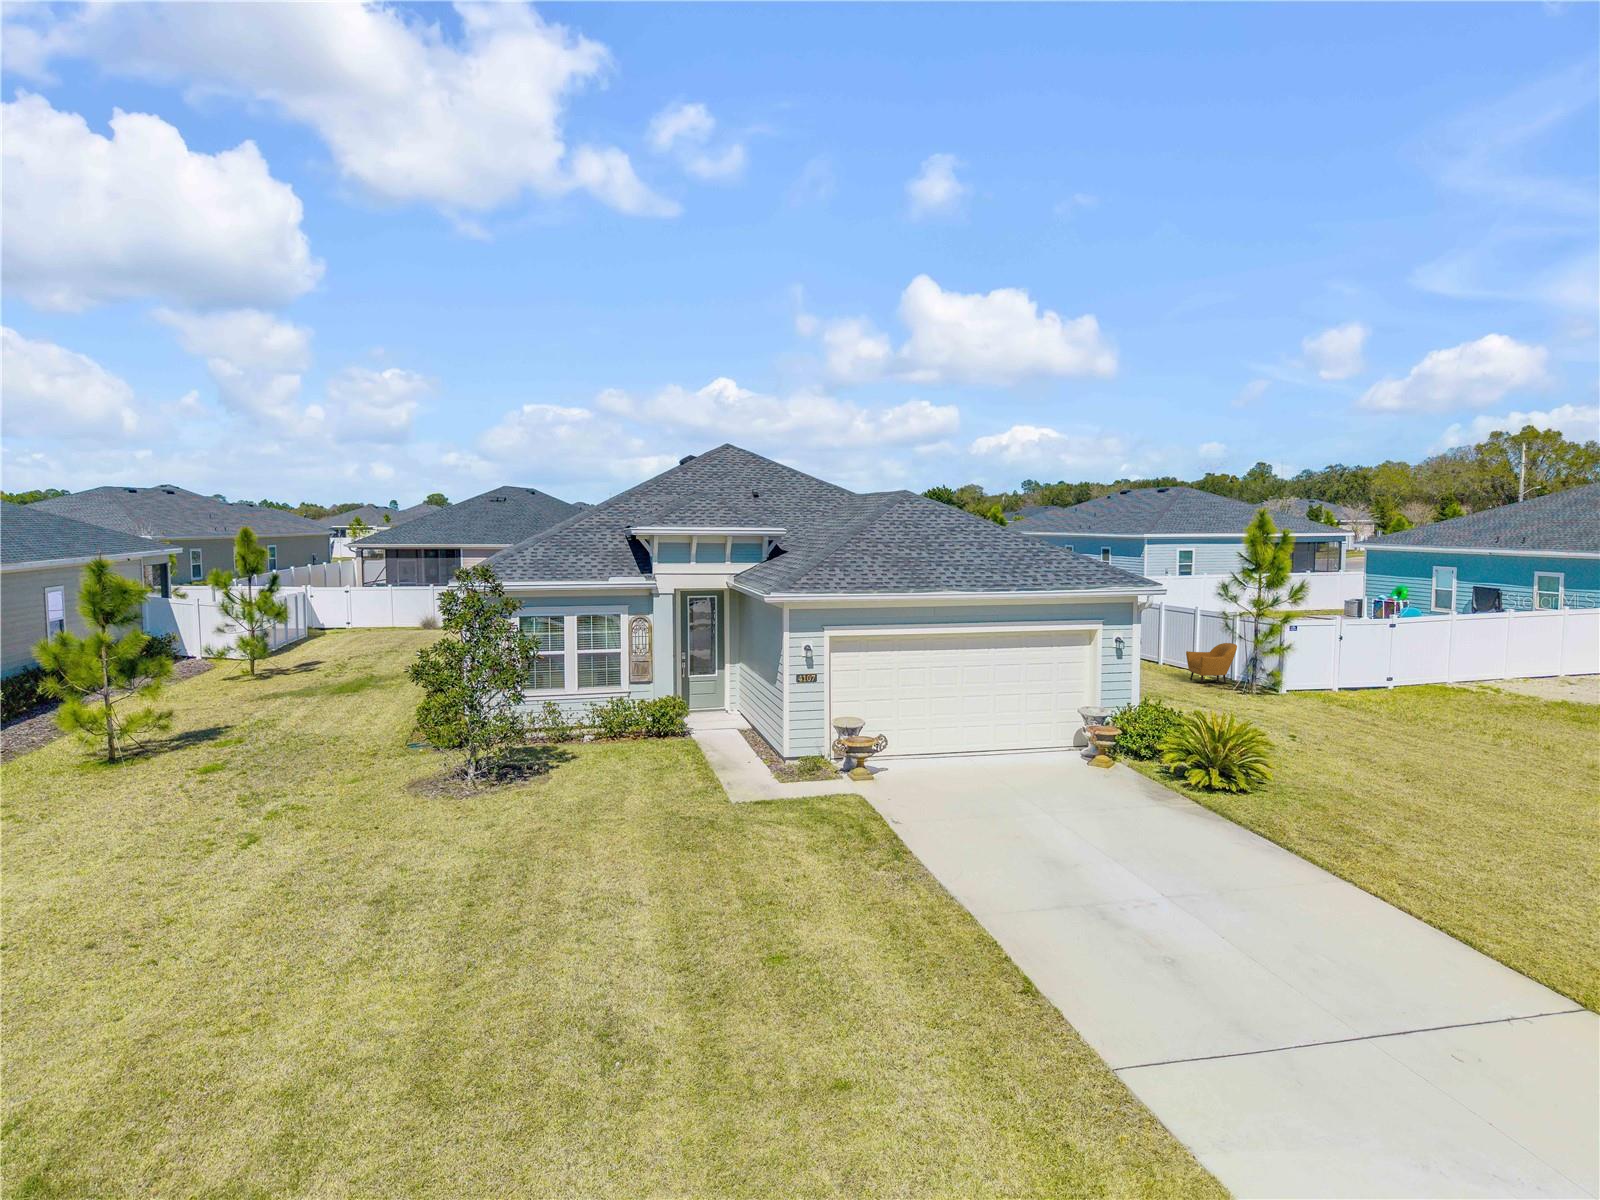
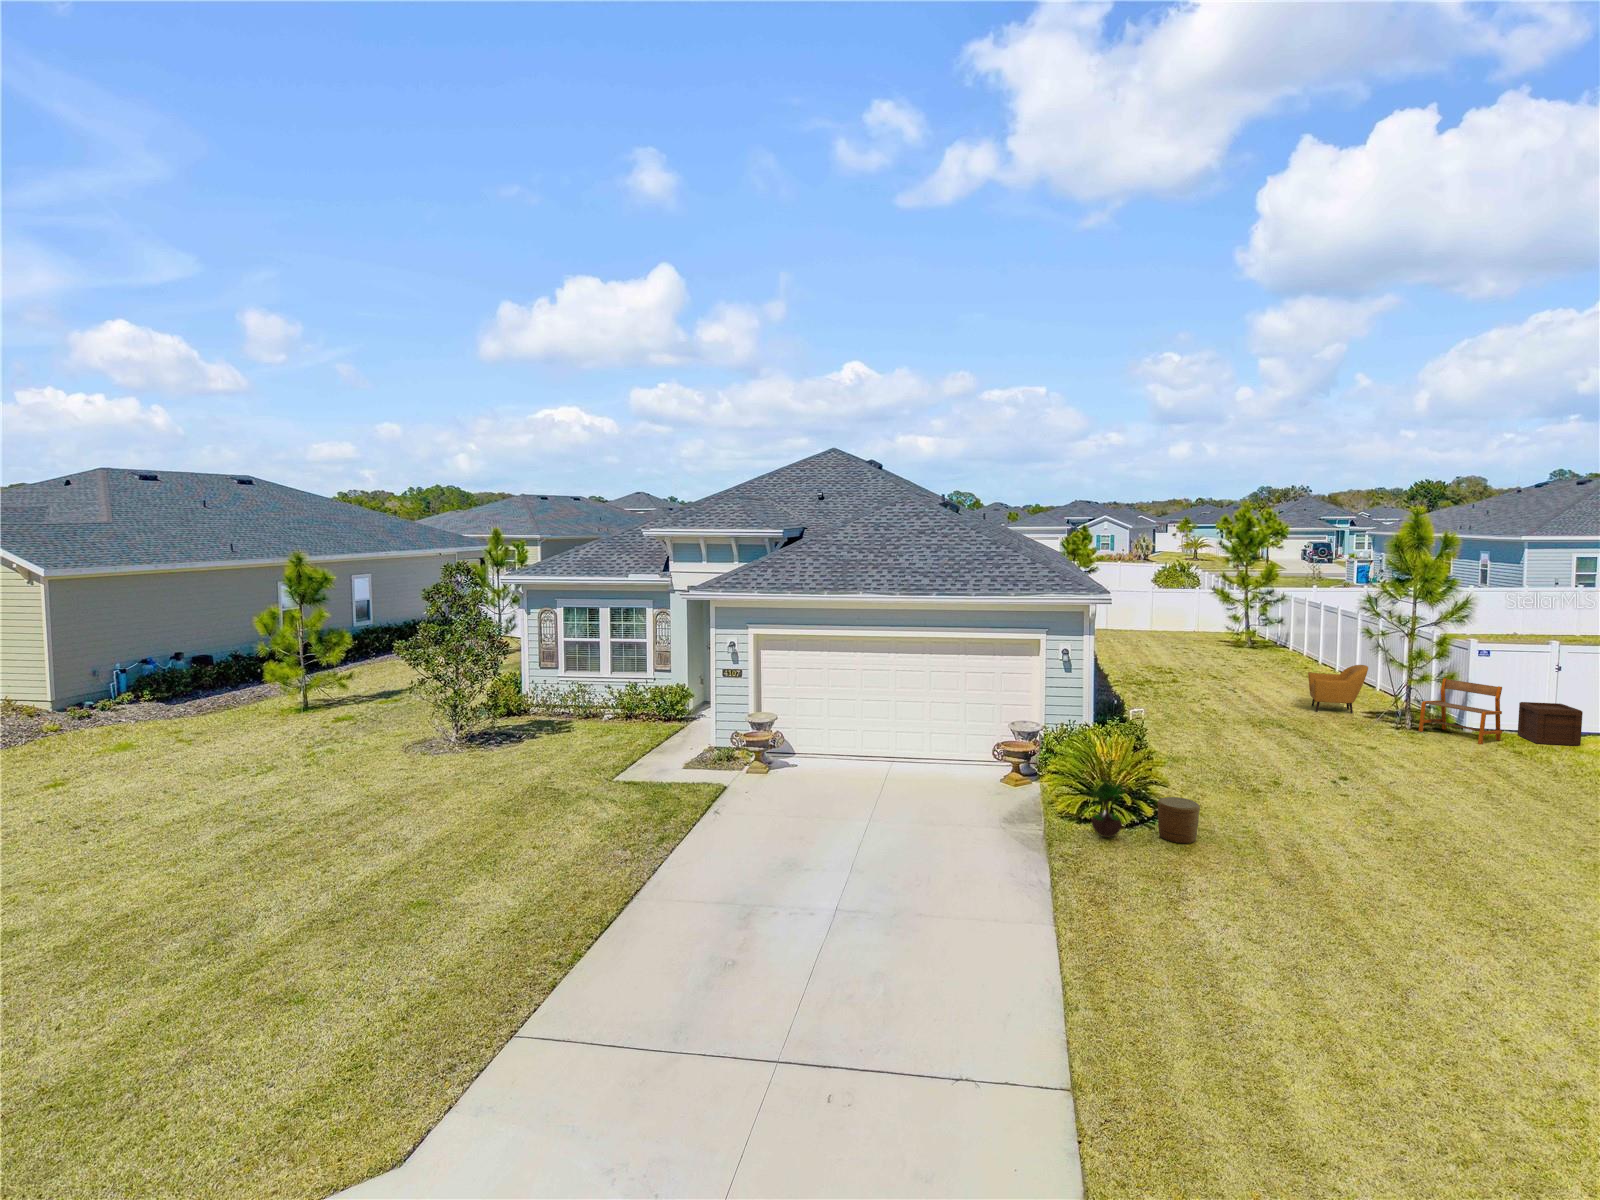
bench: none [1288,650,1347,700] -> present [1419,678,1502,744]
wooden crate: none [1349,665,1395,697] -> present [1518,702,1583,746]
potted tree: none [1221,742,1258,798] -> present [1090,780,1124,838]
woven basket: none [1264,757,1301,795] -> present [1157,797,1200,844]

